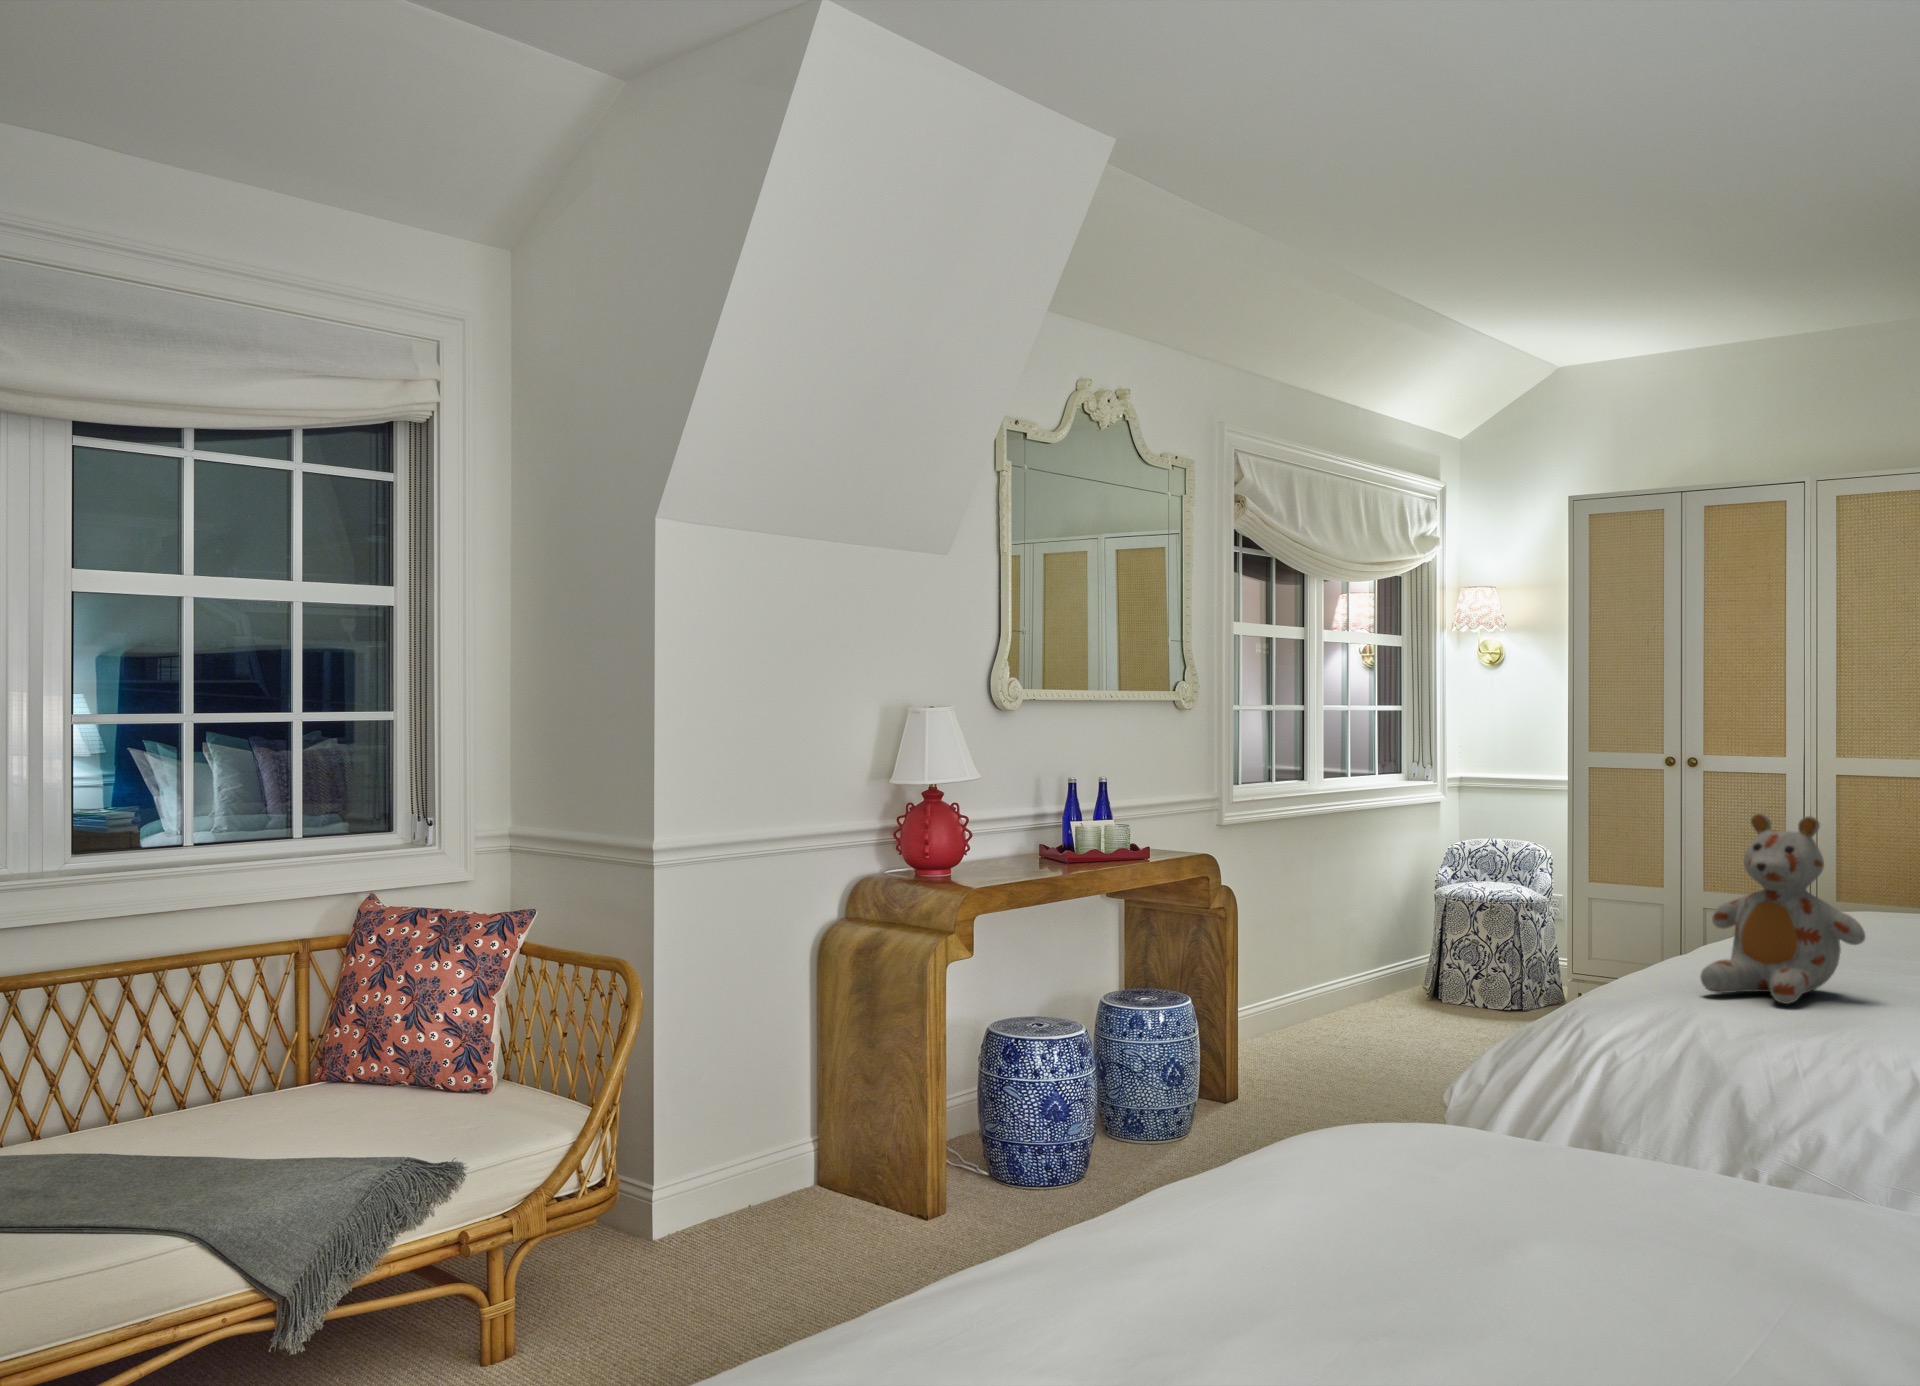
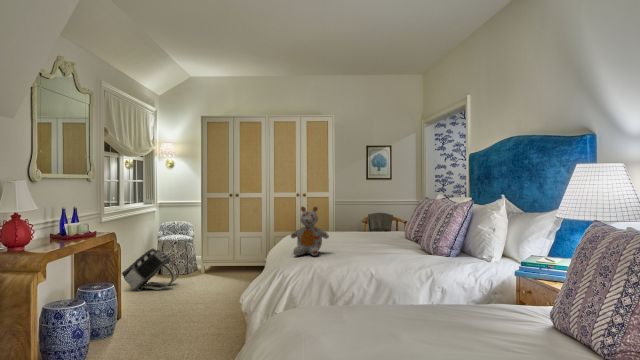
backpack: none [1296,913,1467,1043] -> present [122,248,179,291]

